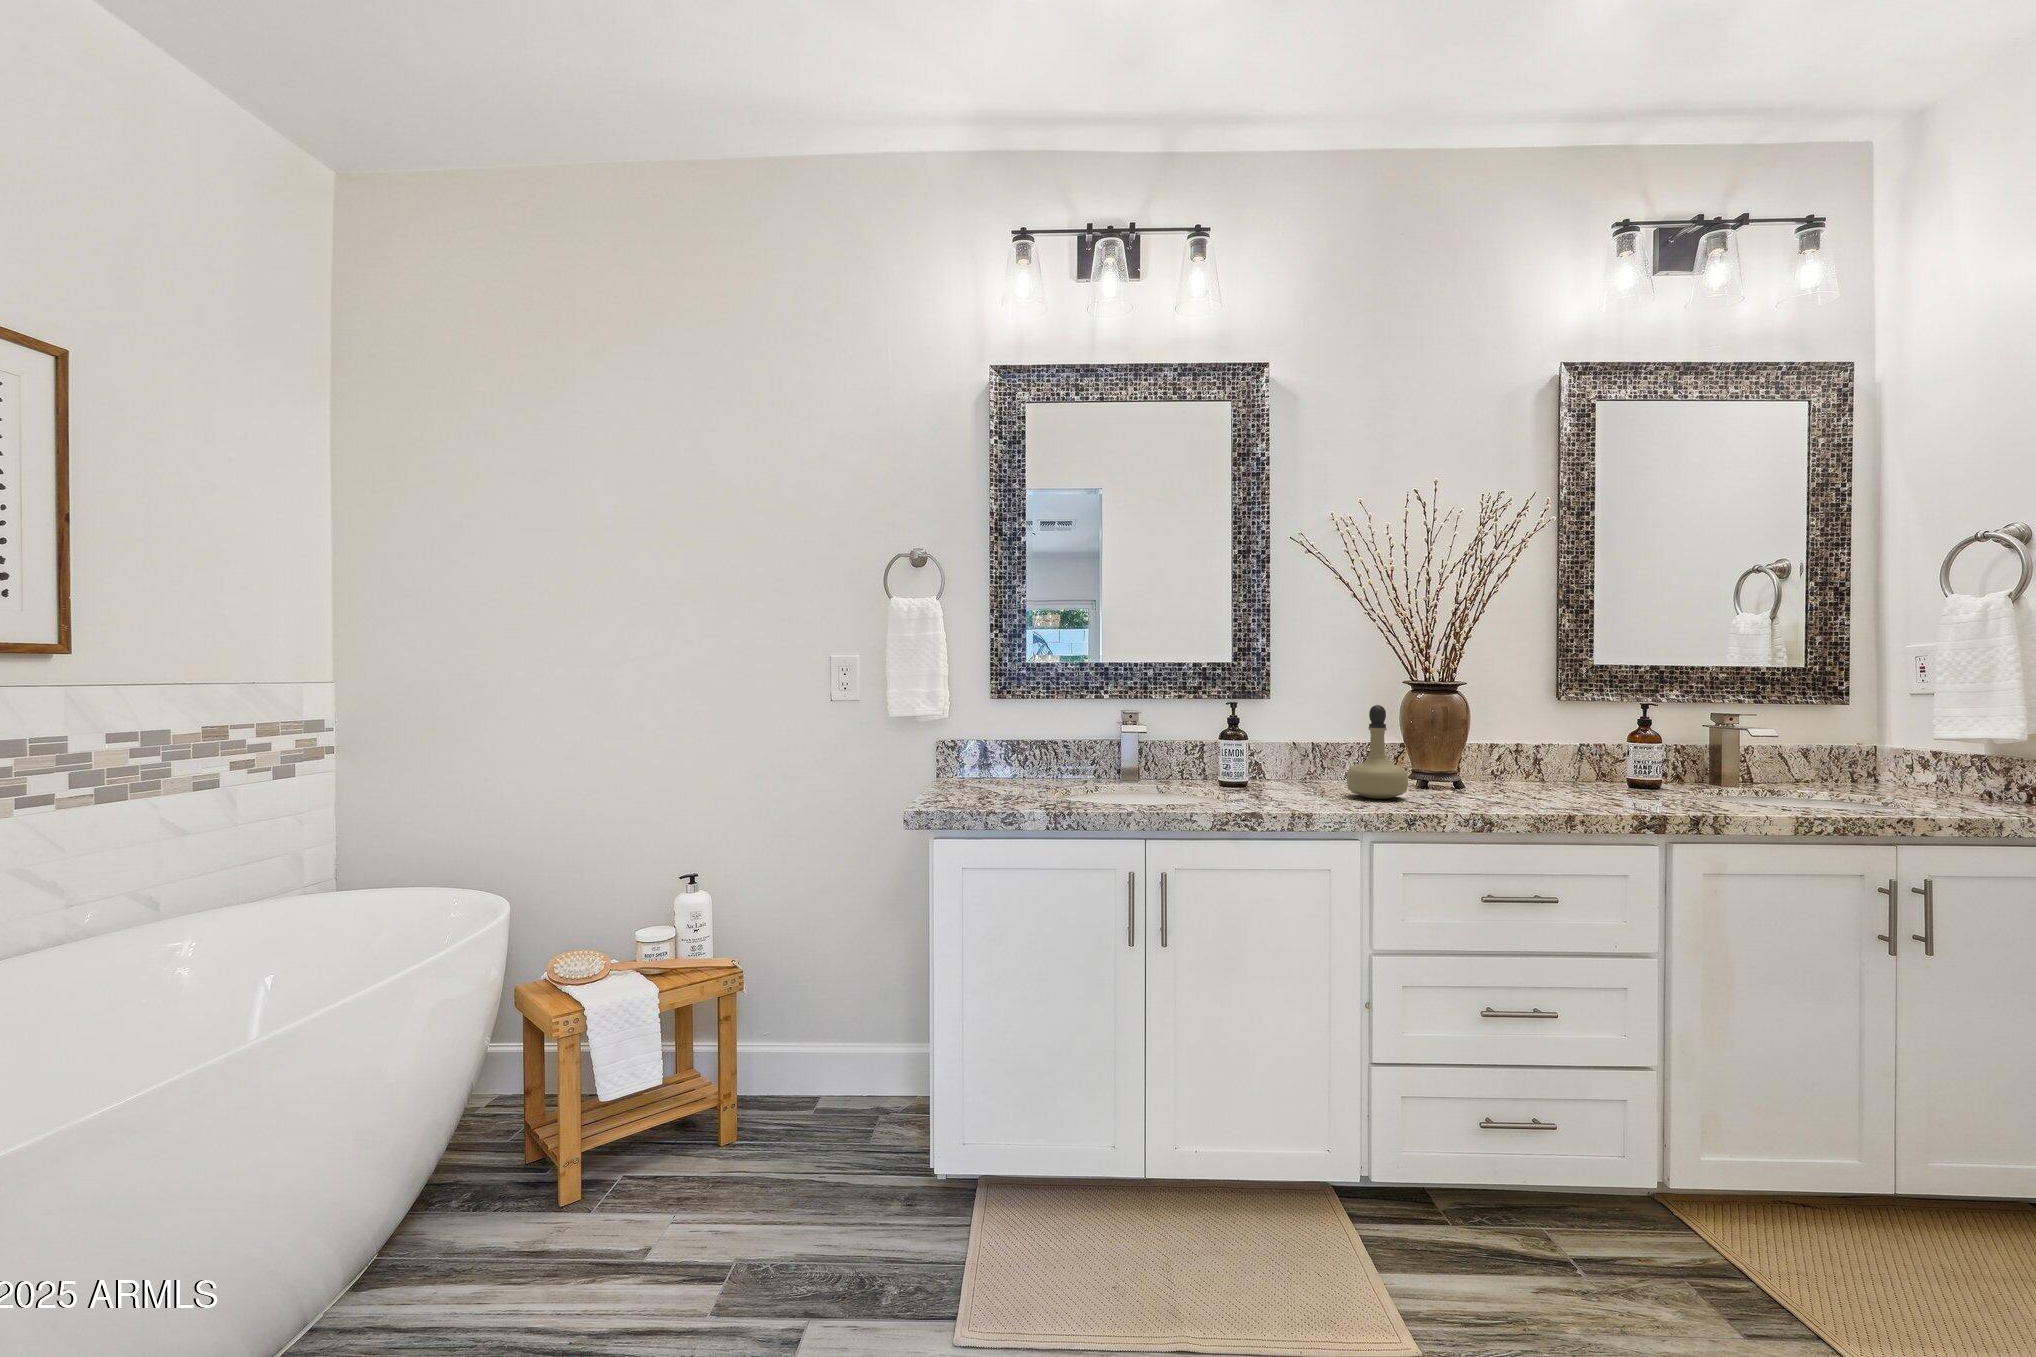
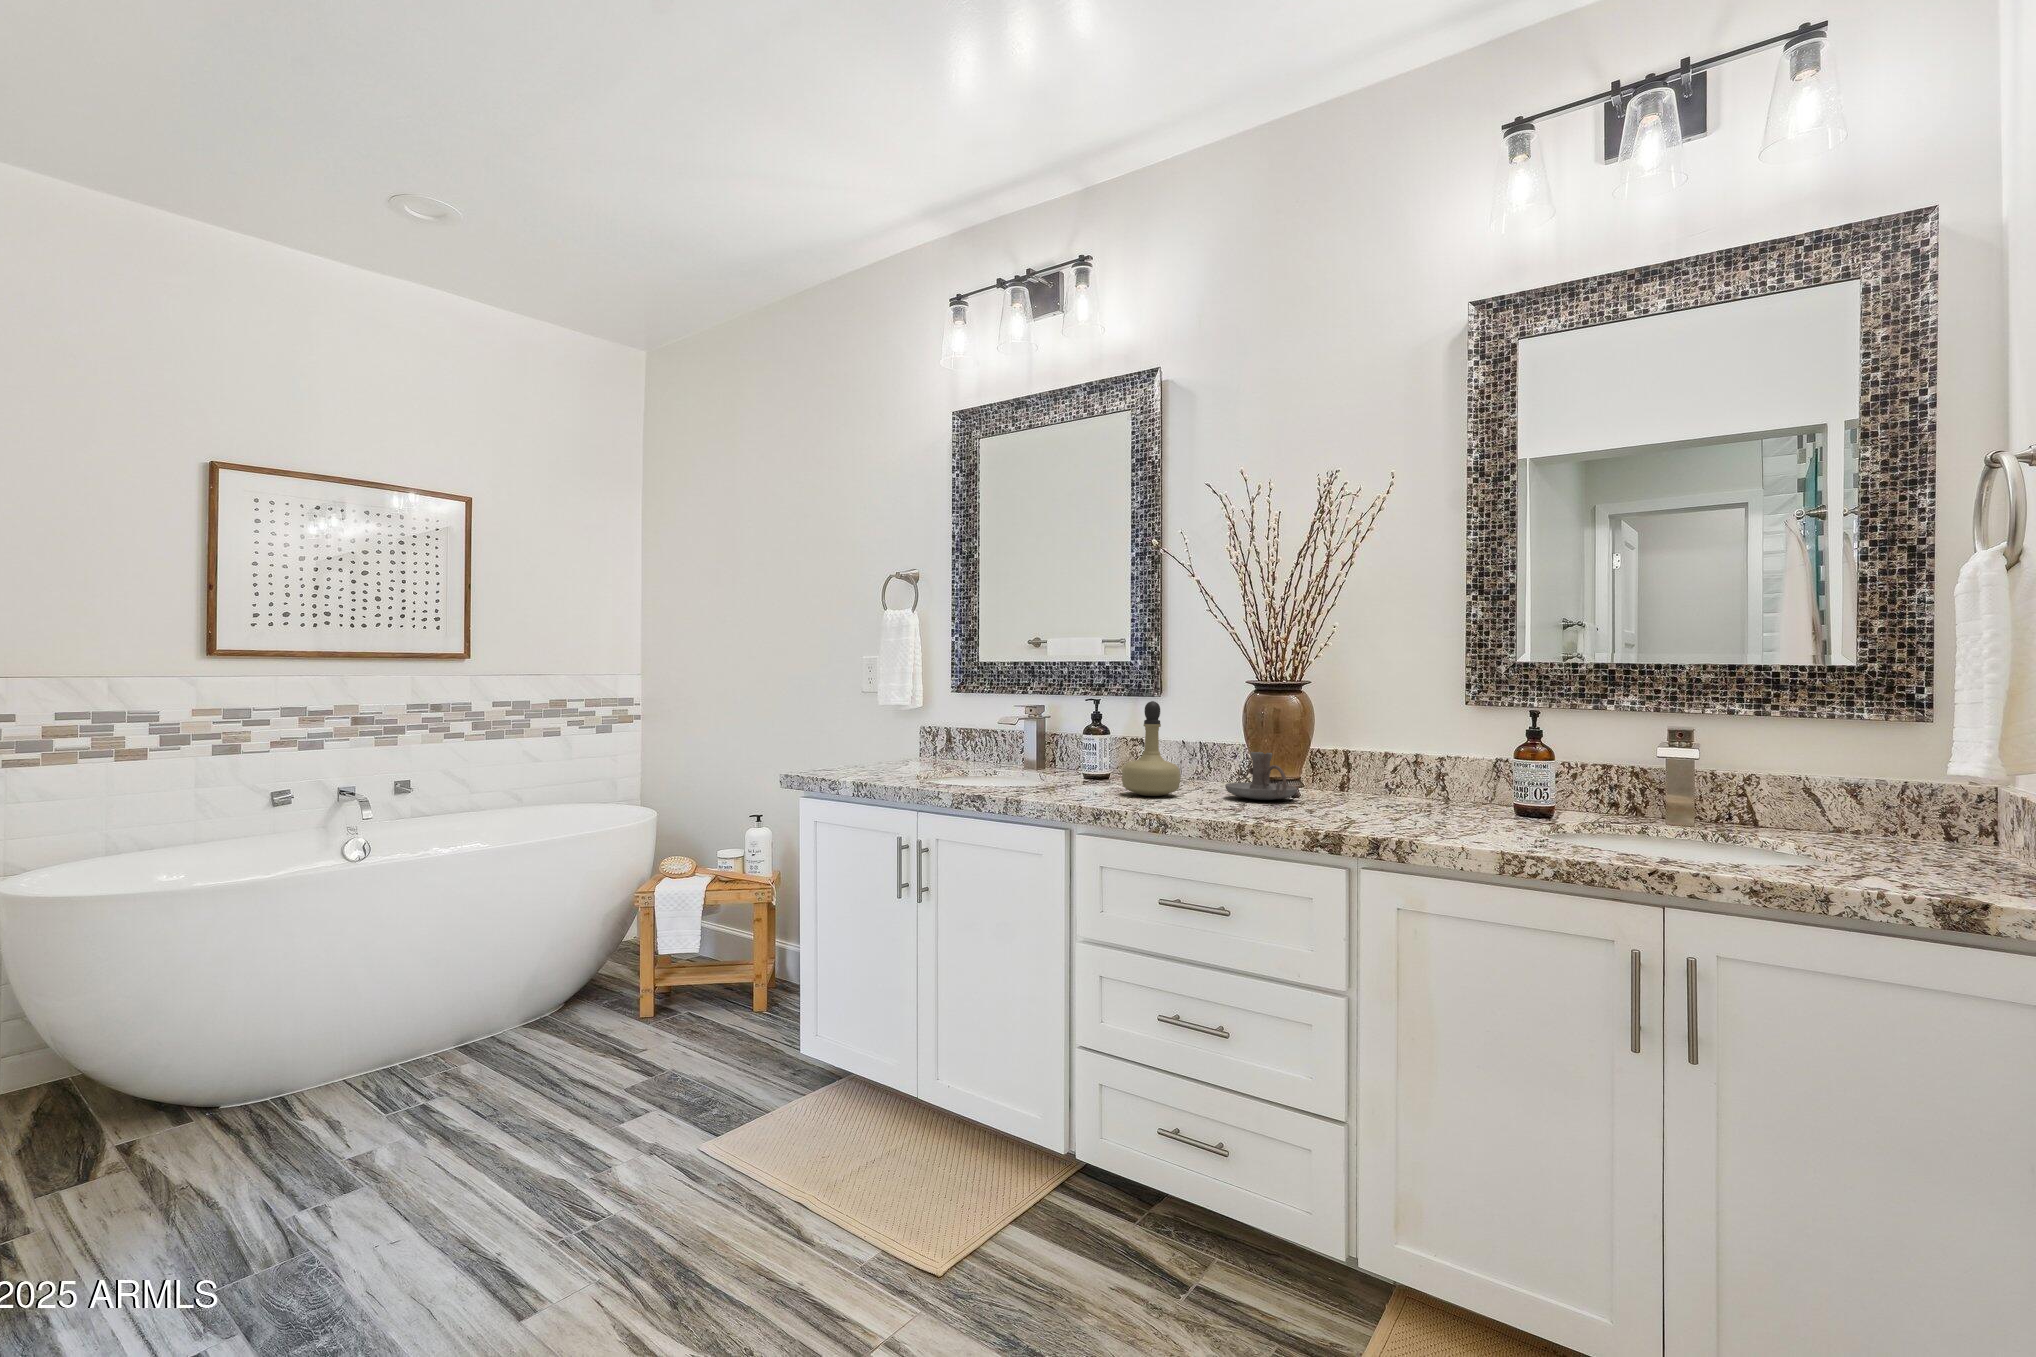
candle holder: none [1415,748,1500,792] -> present [1225,752,1297,800]

